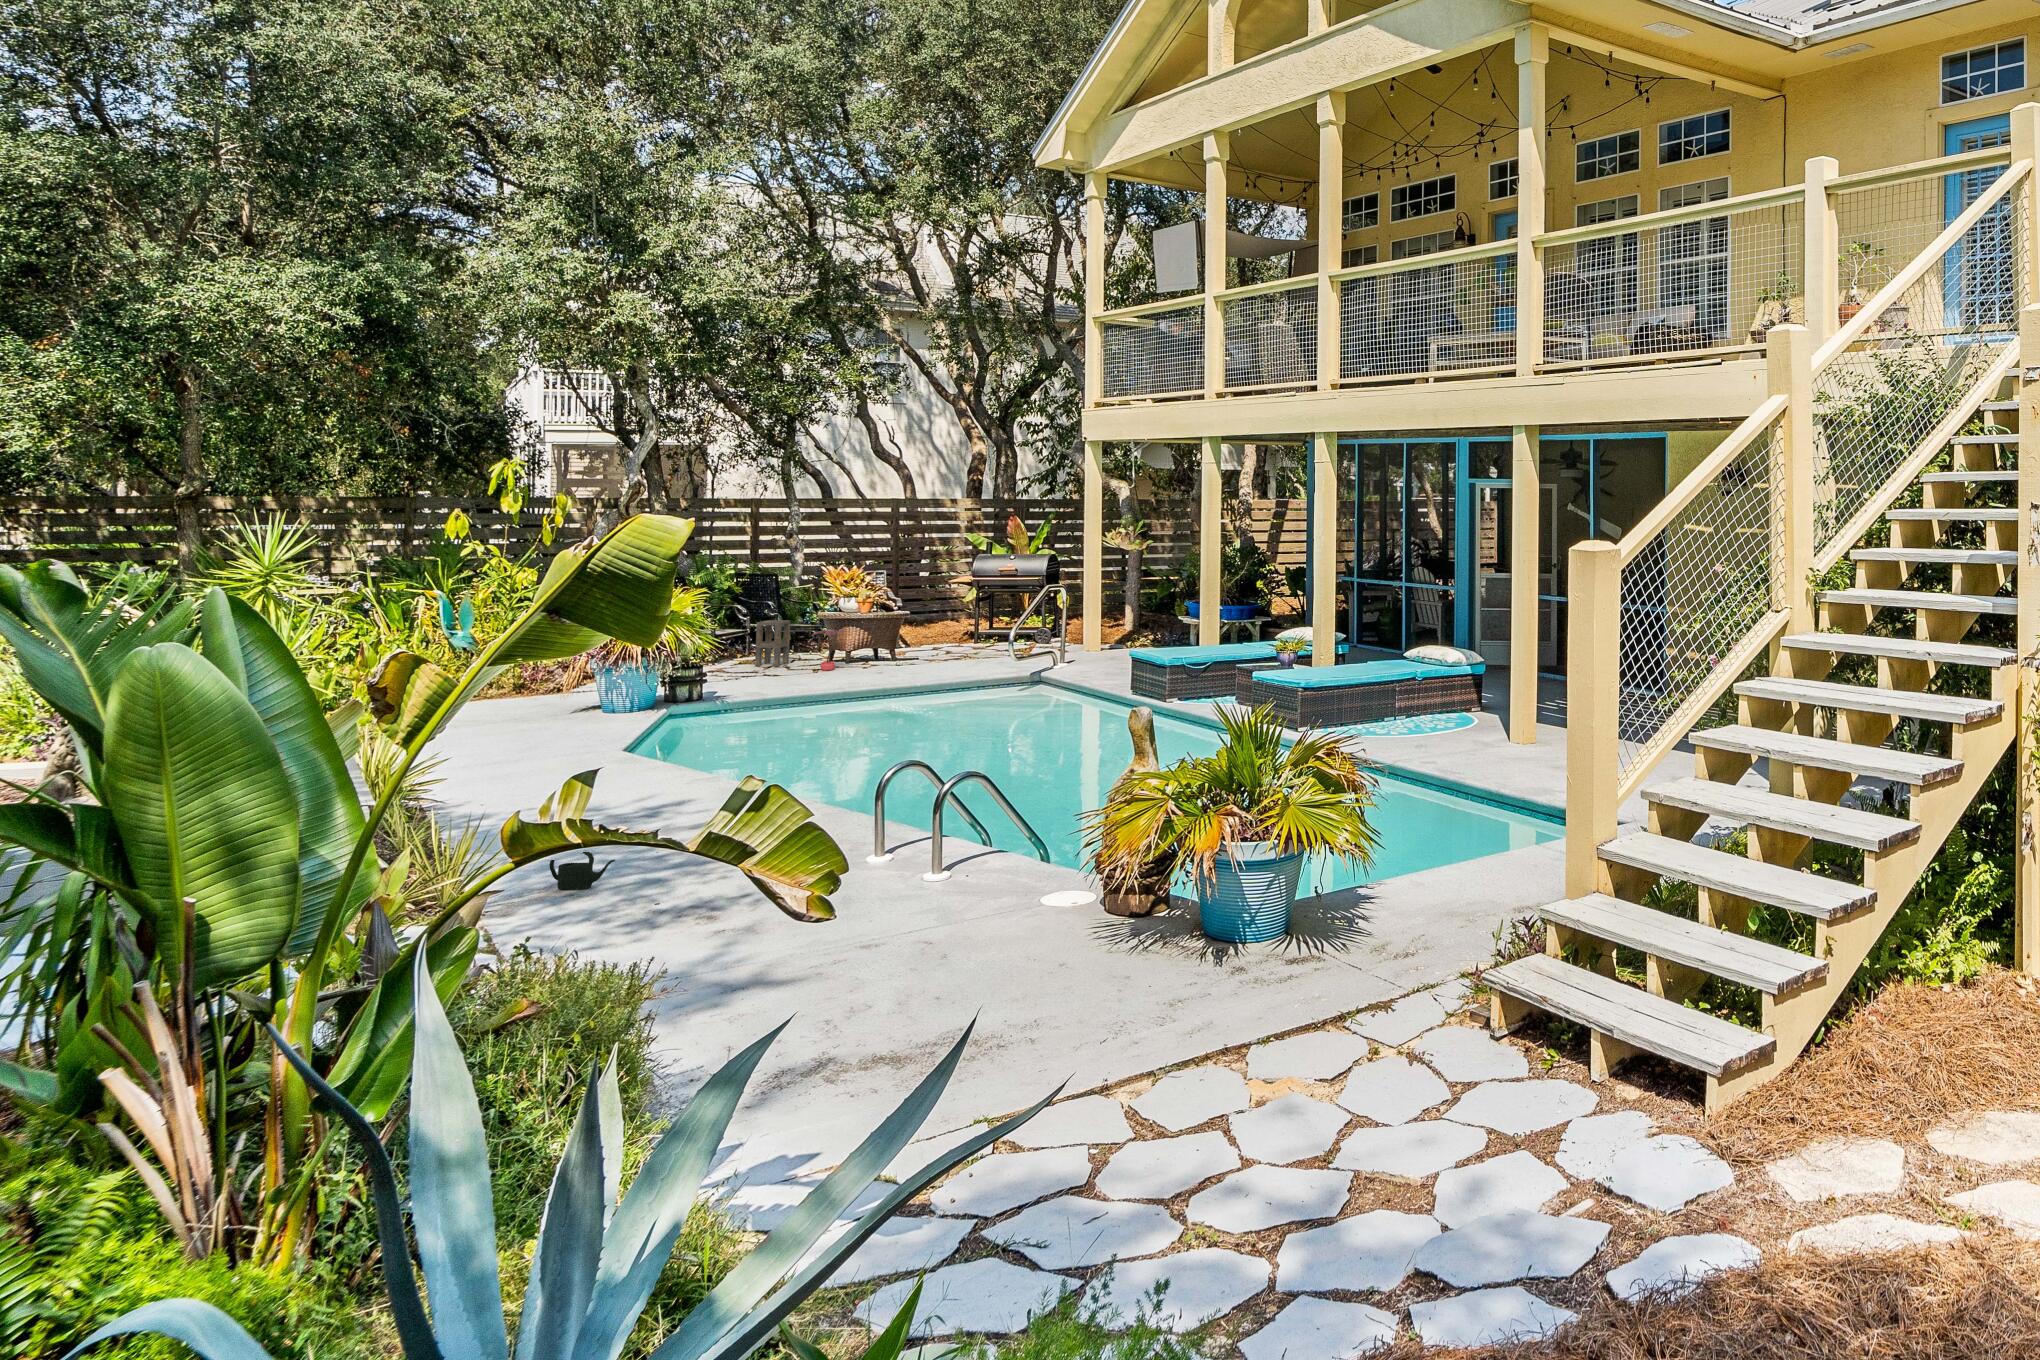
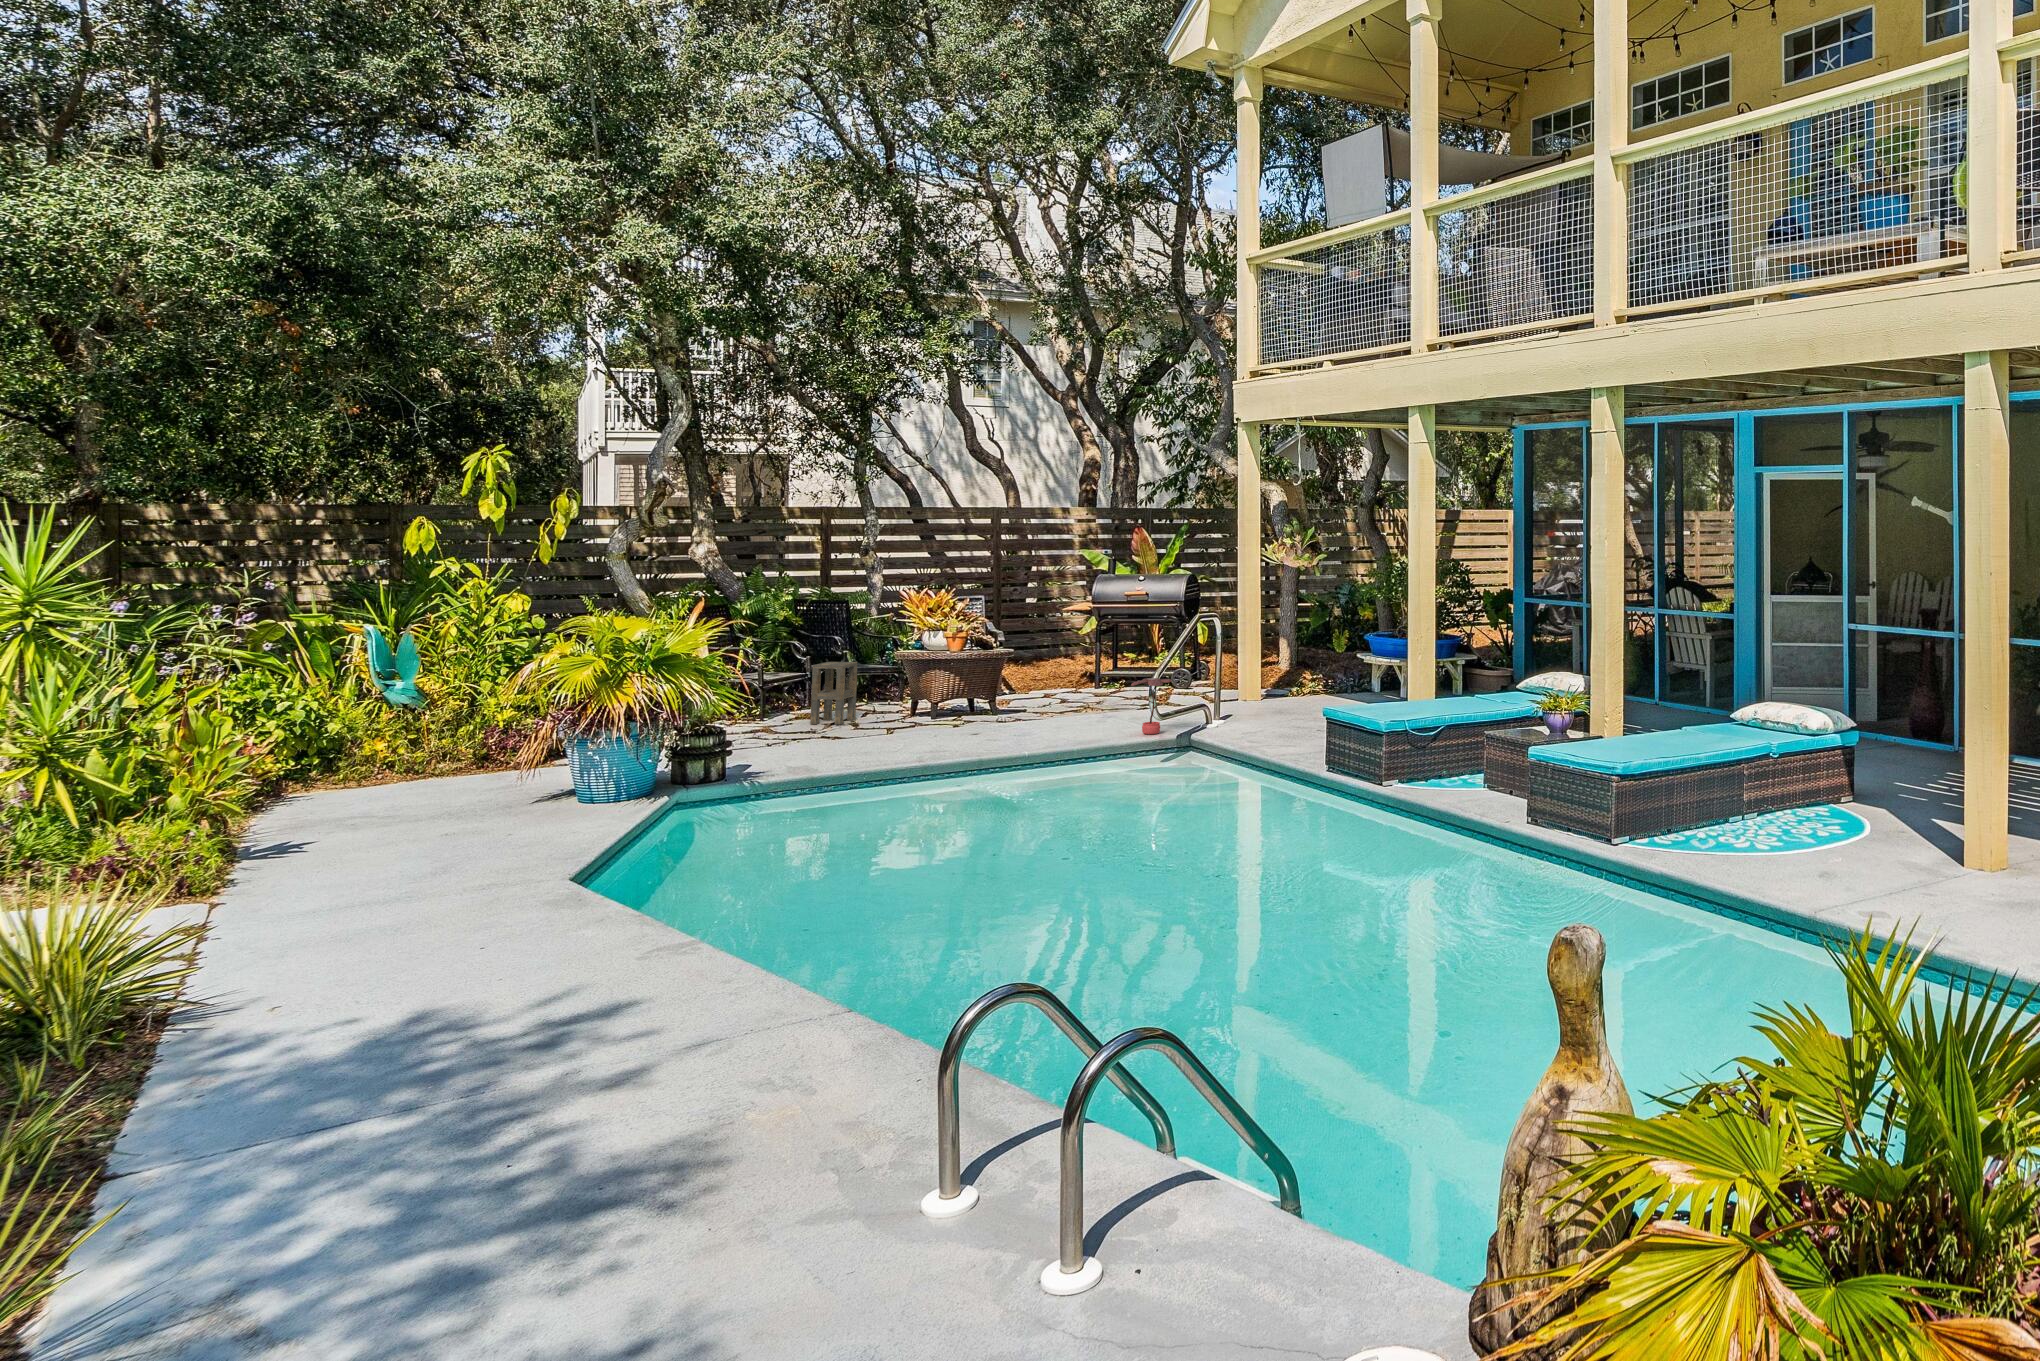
potted plant: present [812,630,845,671] -> present [1131,678,1172,734]
watering can: present [549,852,615,890] -> none [204,1211,352,1310]

